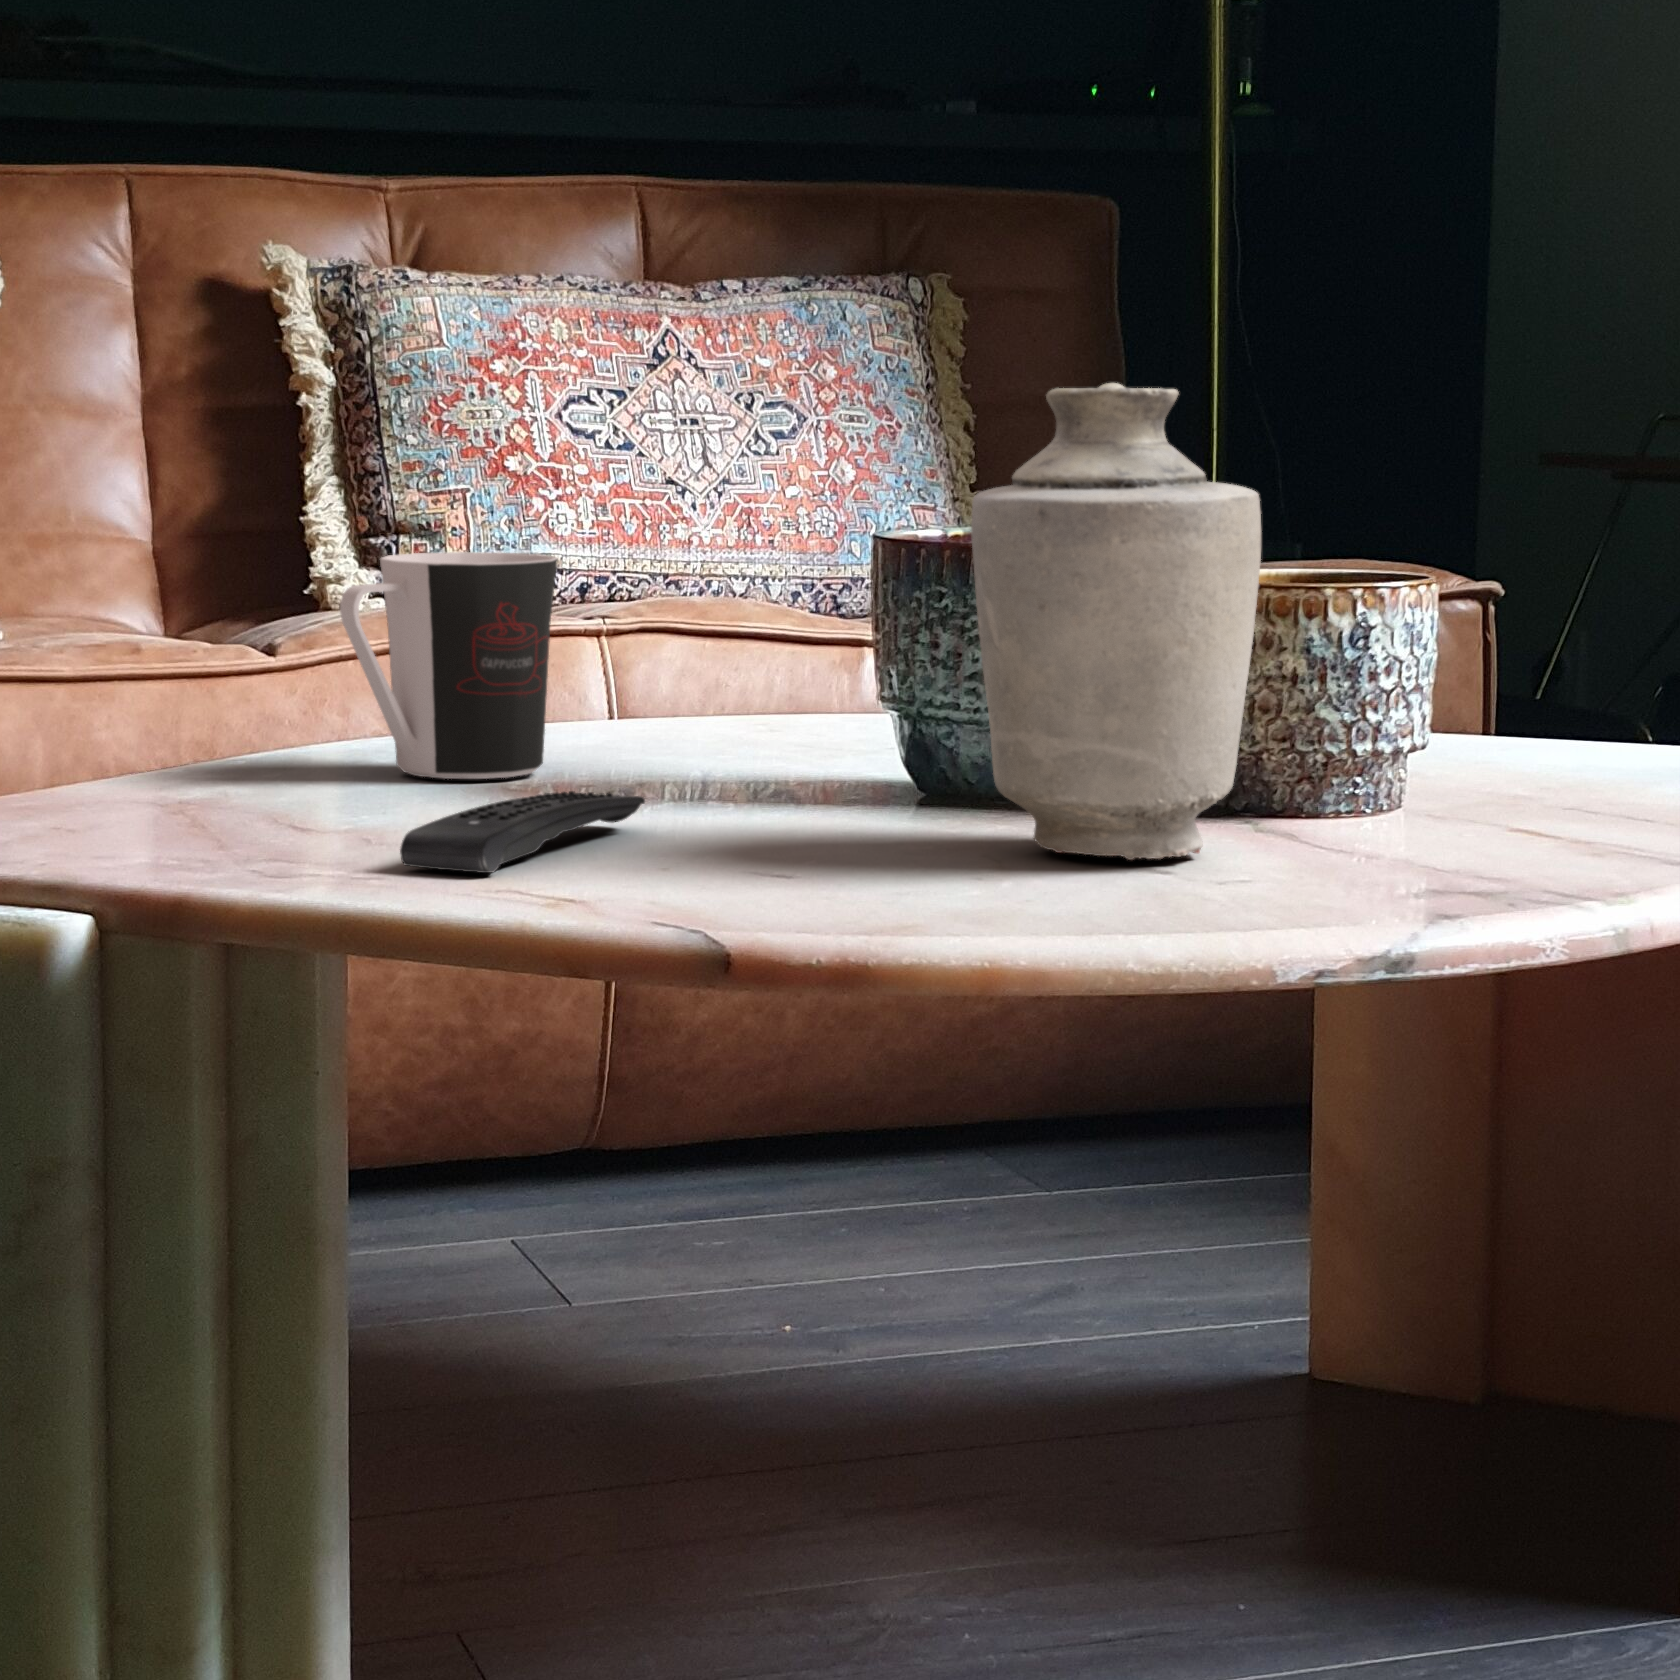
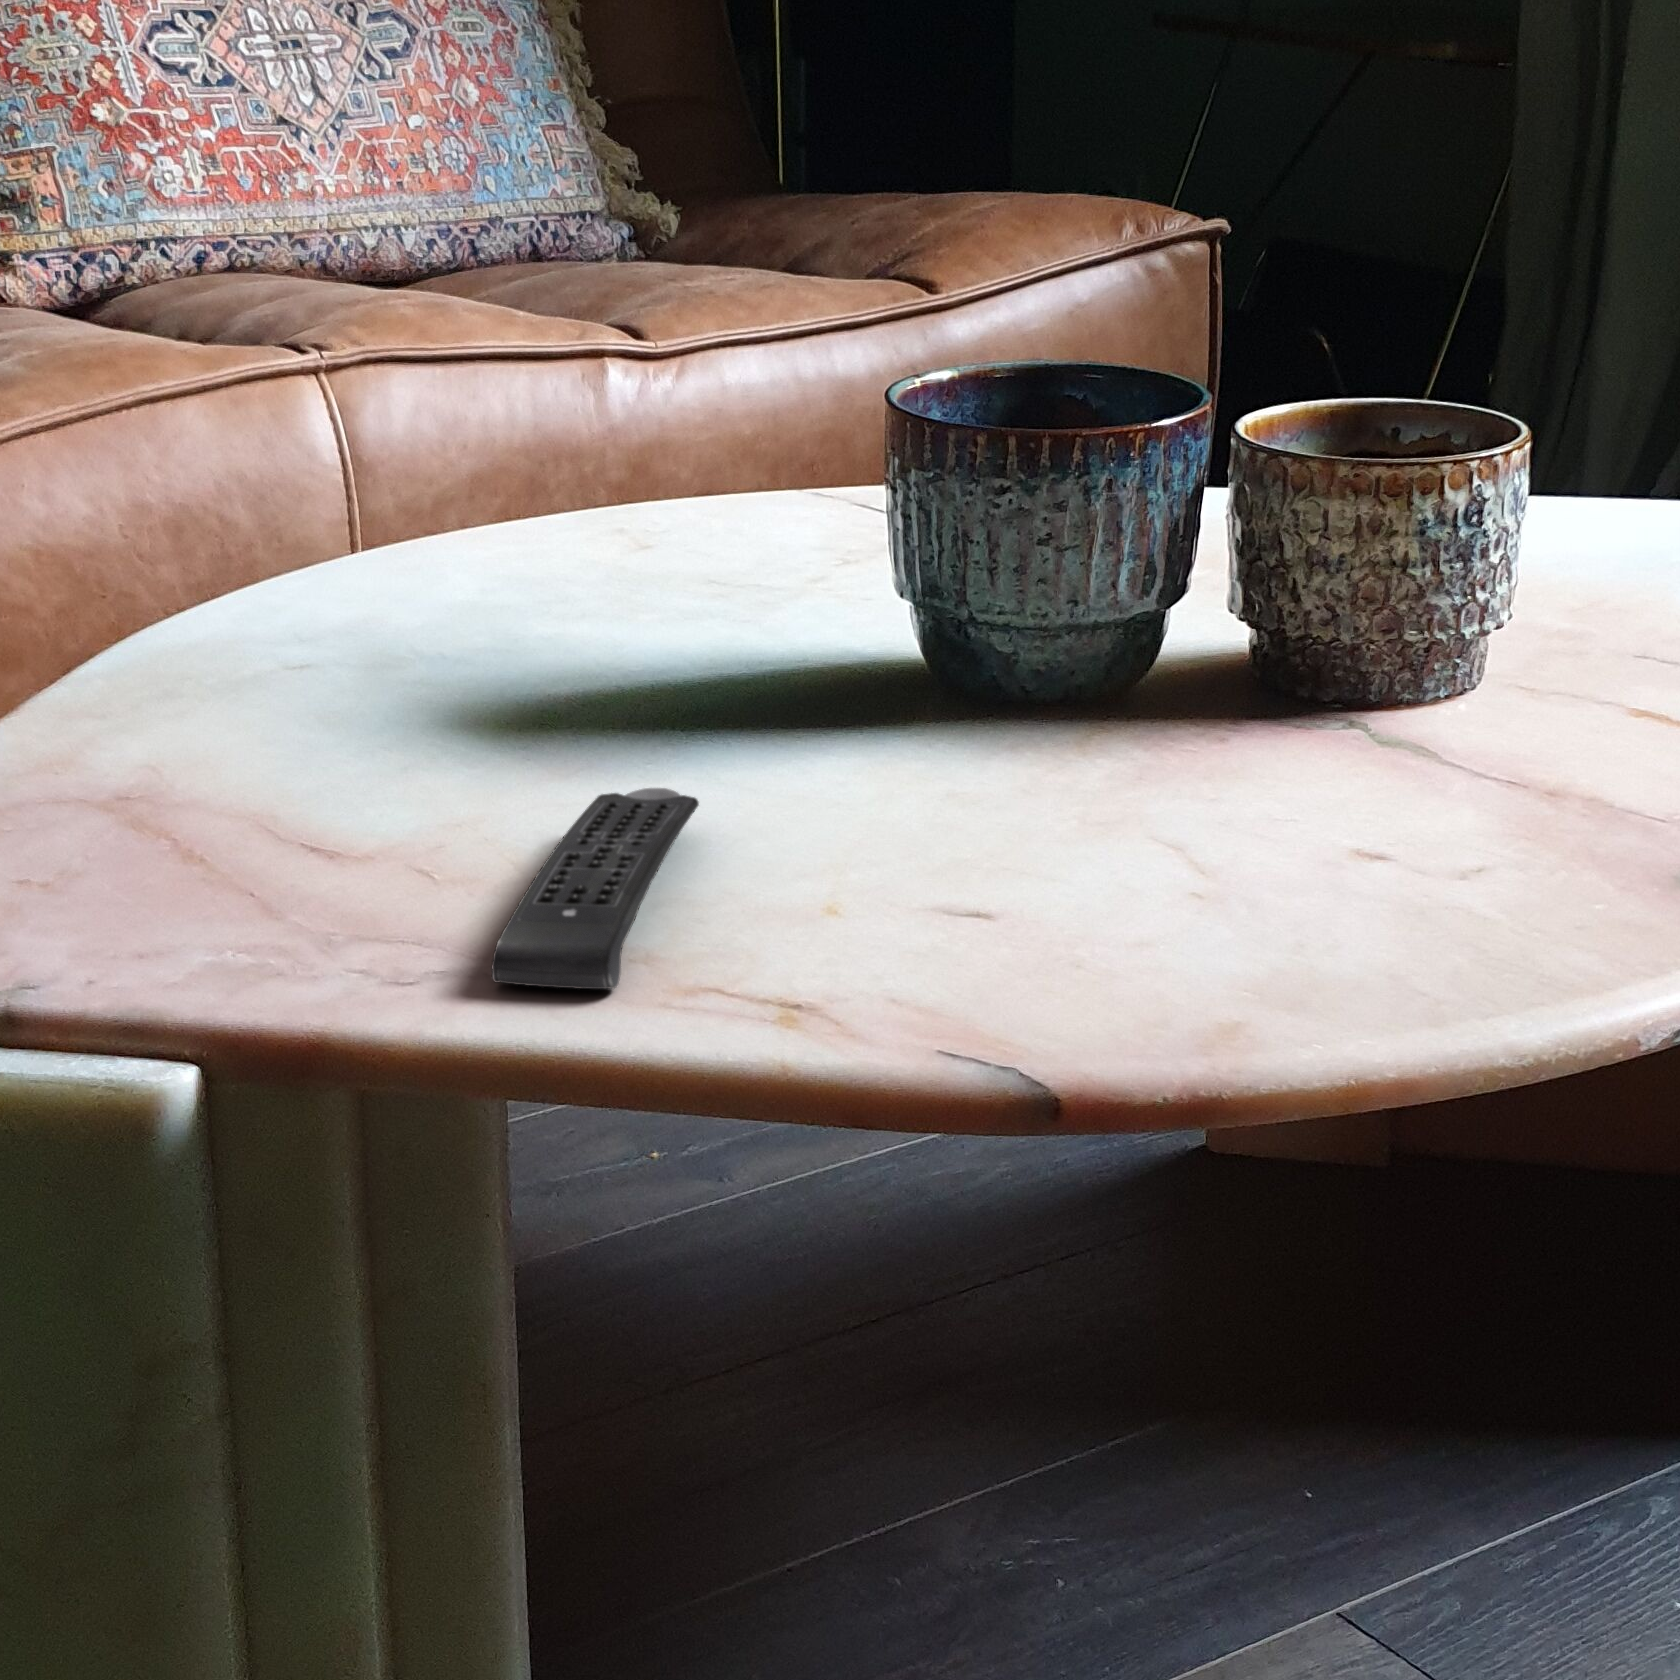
vase: present [971,383,1261,860] -> none [1113,275,1471,859]
coffee cup: present [340,552,558,779] -> none [216,418,461,720]

